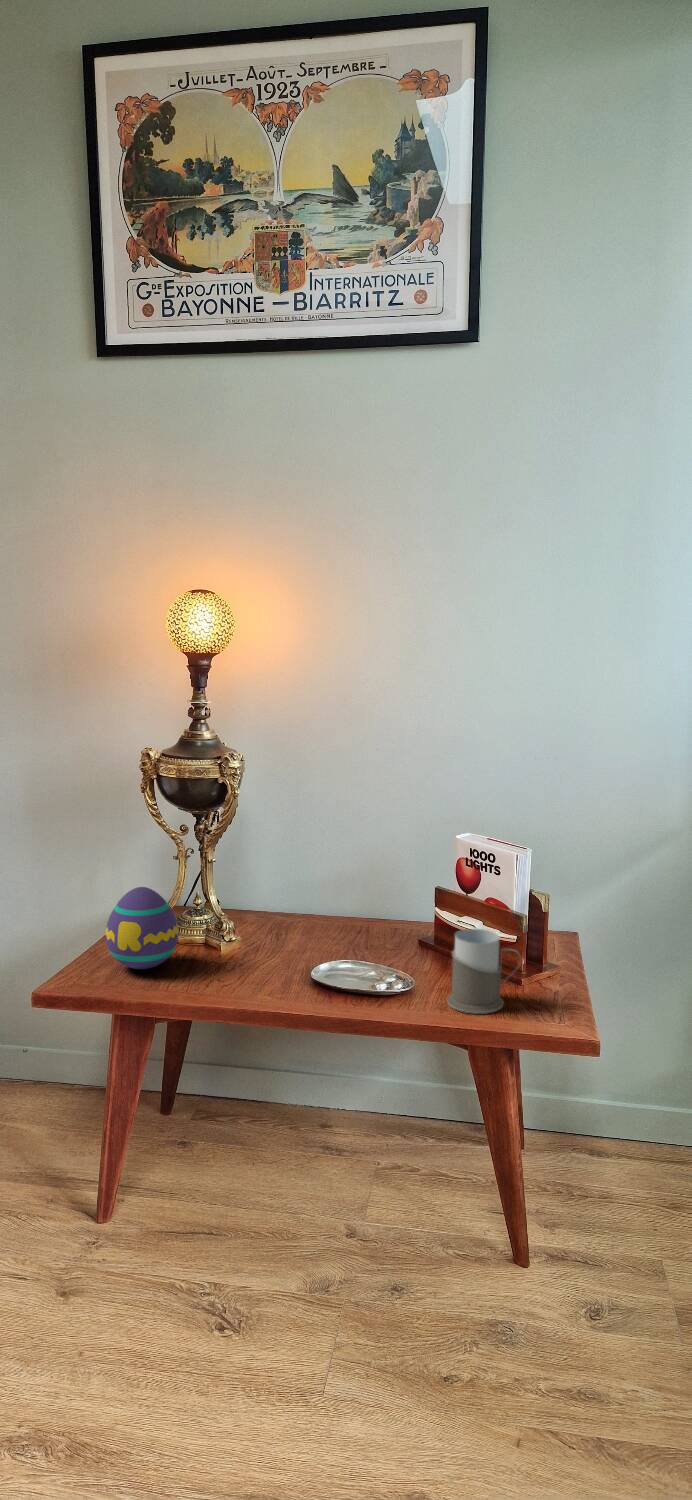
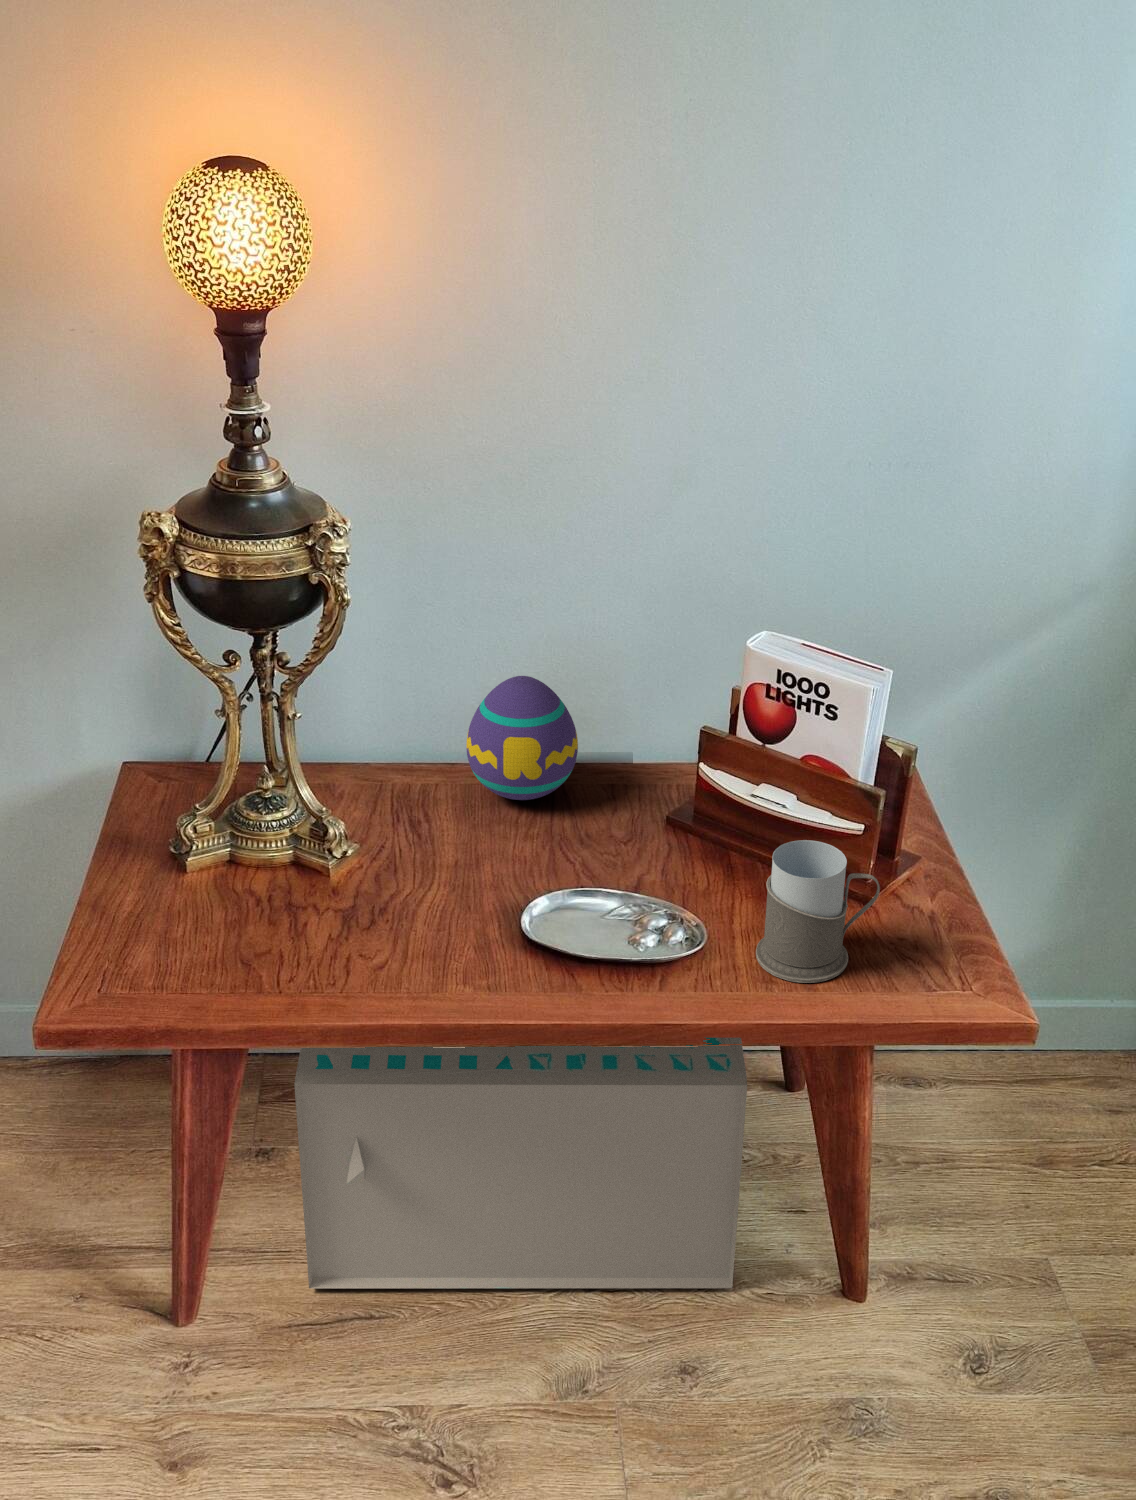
decorative egg: present [106,887,178,969] -> present [466,676,578,800]
storage box: none [179,982,468,1246] -> present [294,1037,747,1289]

